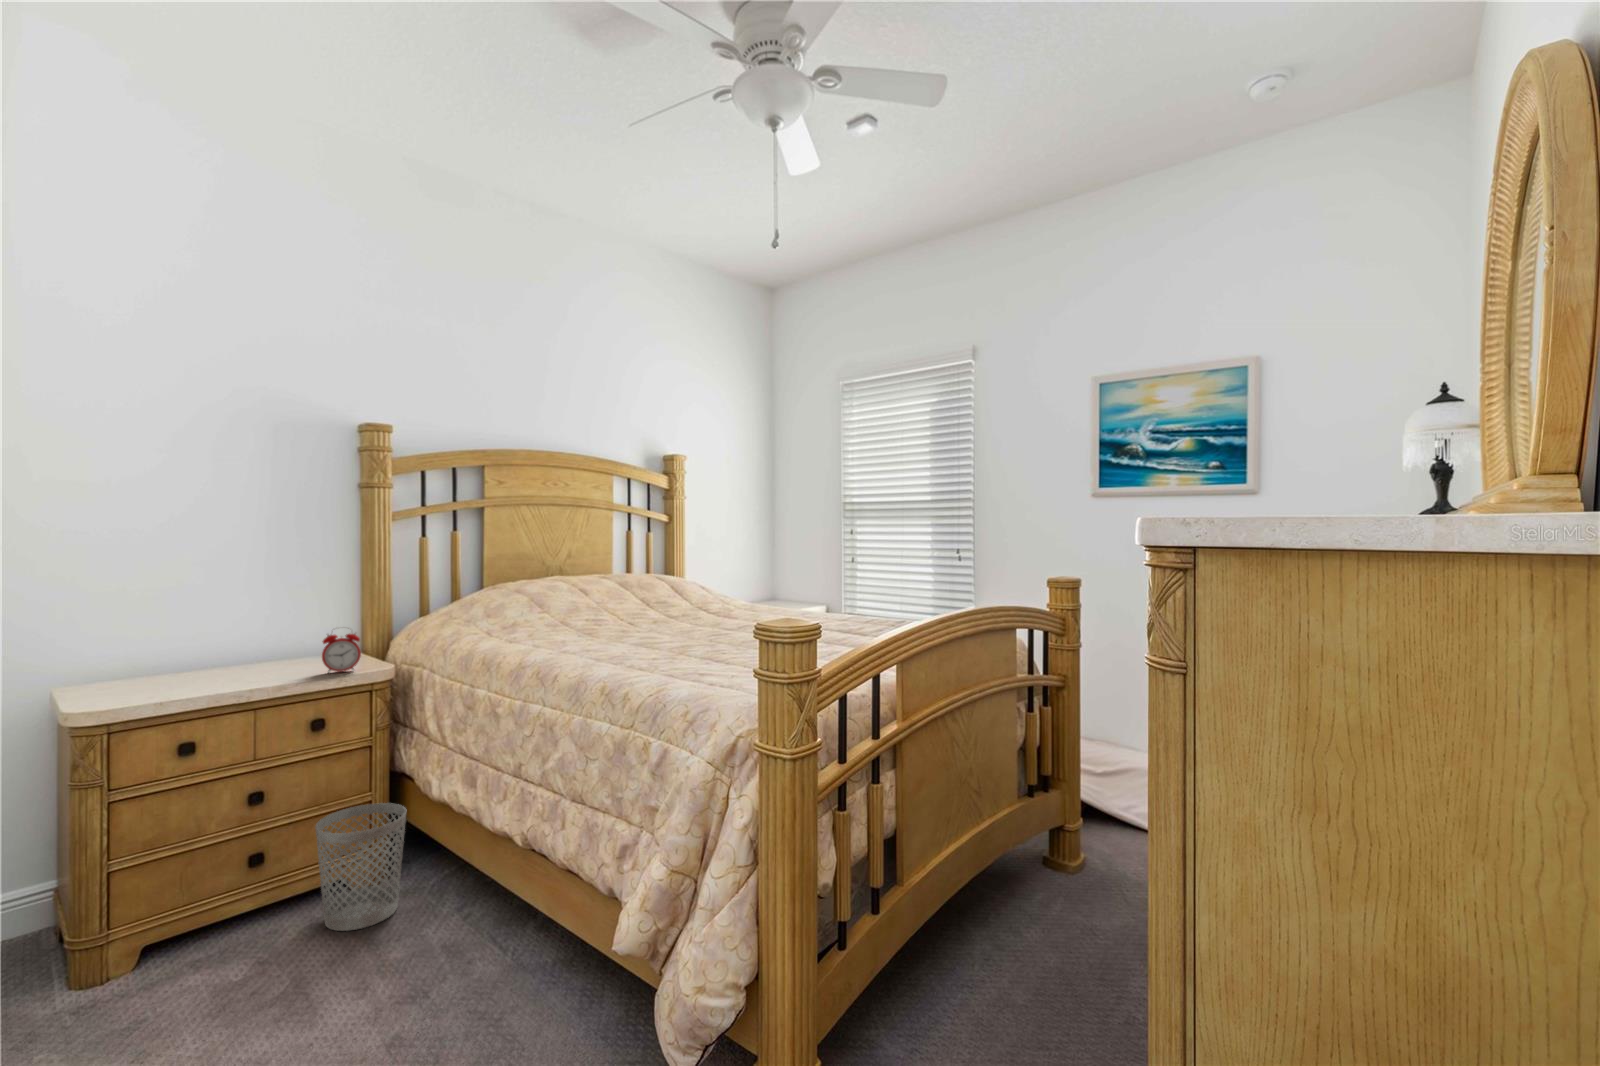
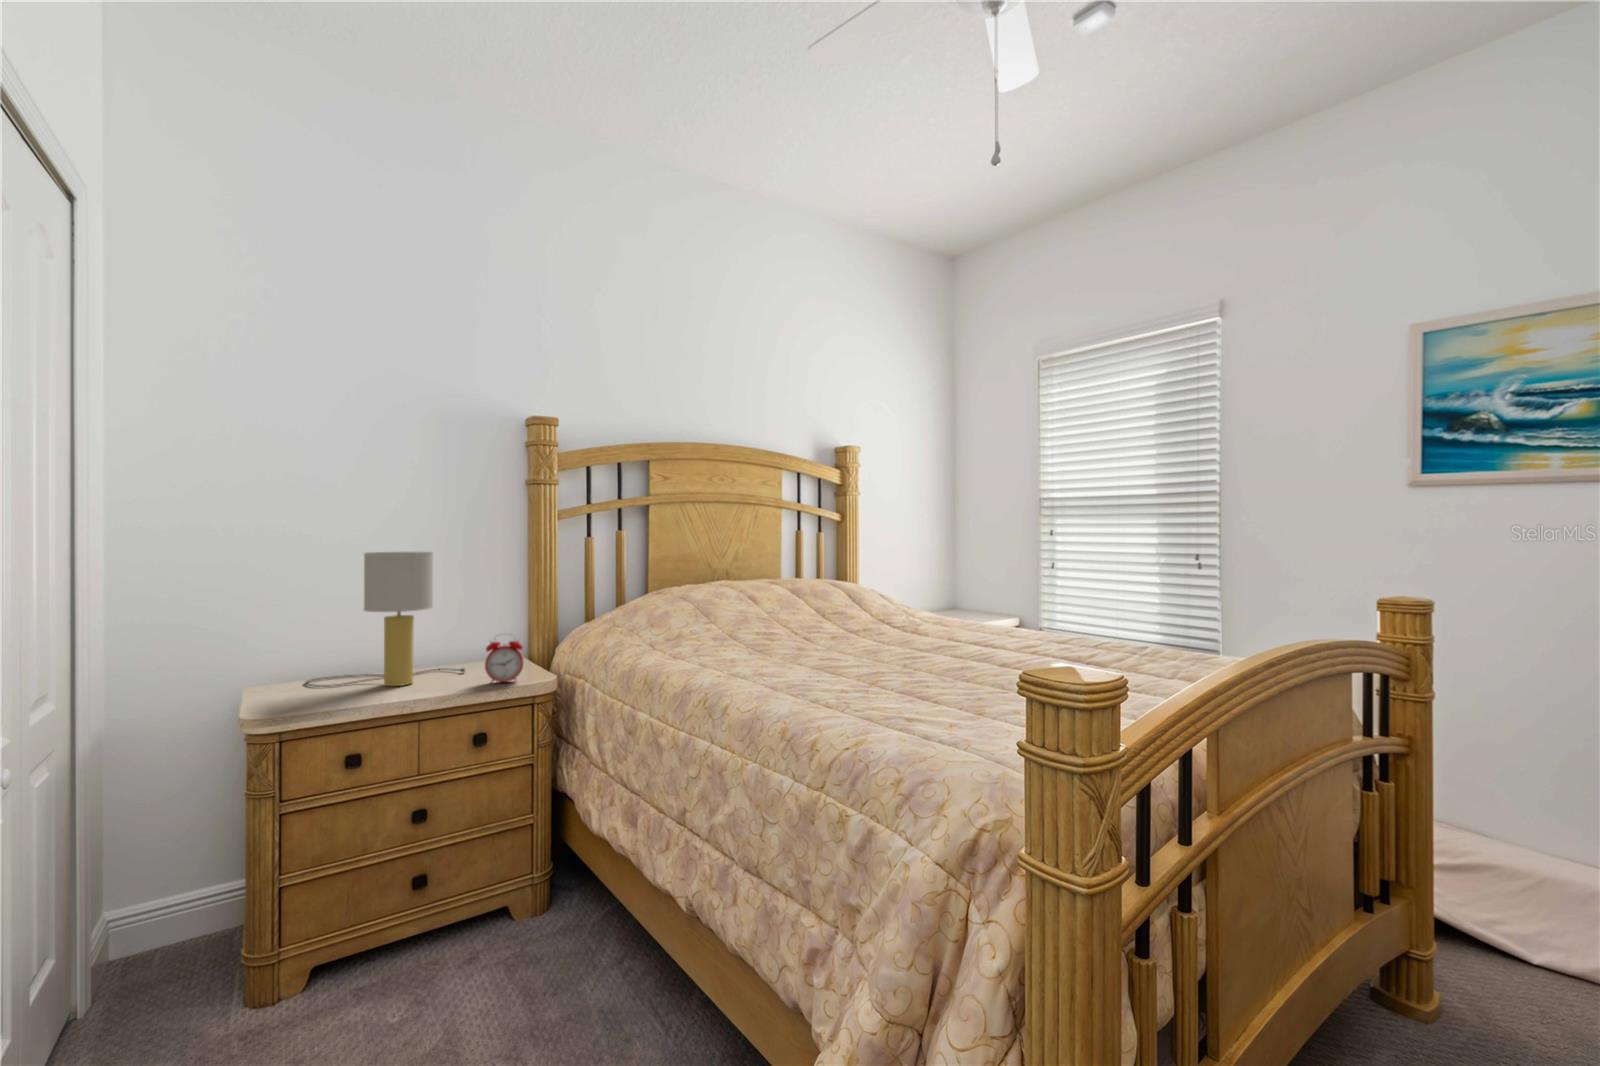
table lamp: none [127,552,298,683] -> present [306,552,465,687]
wastebasket: present [315,803,406,931] -> none [473,830,566,976]

